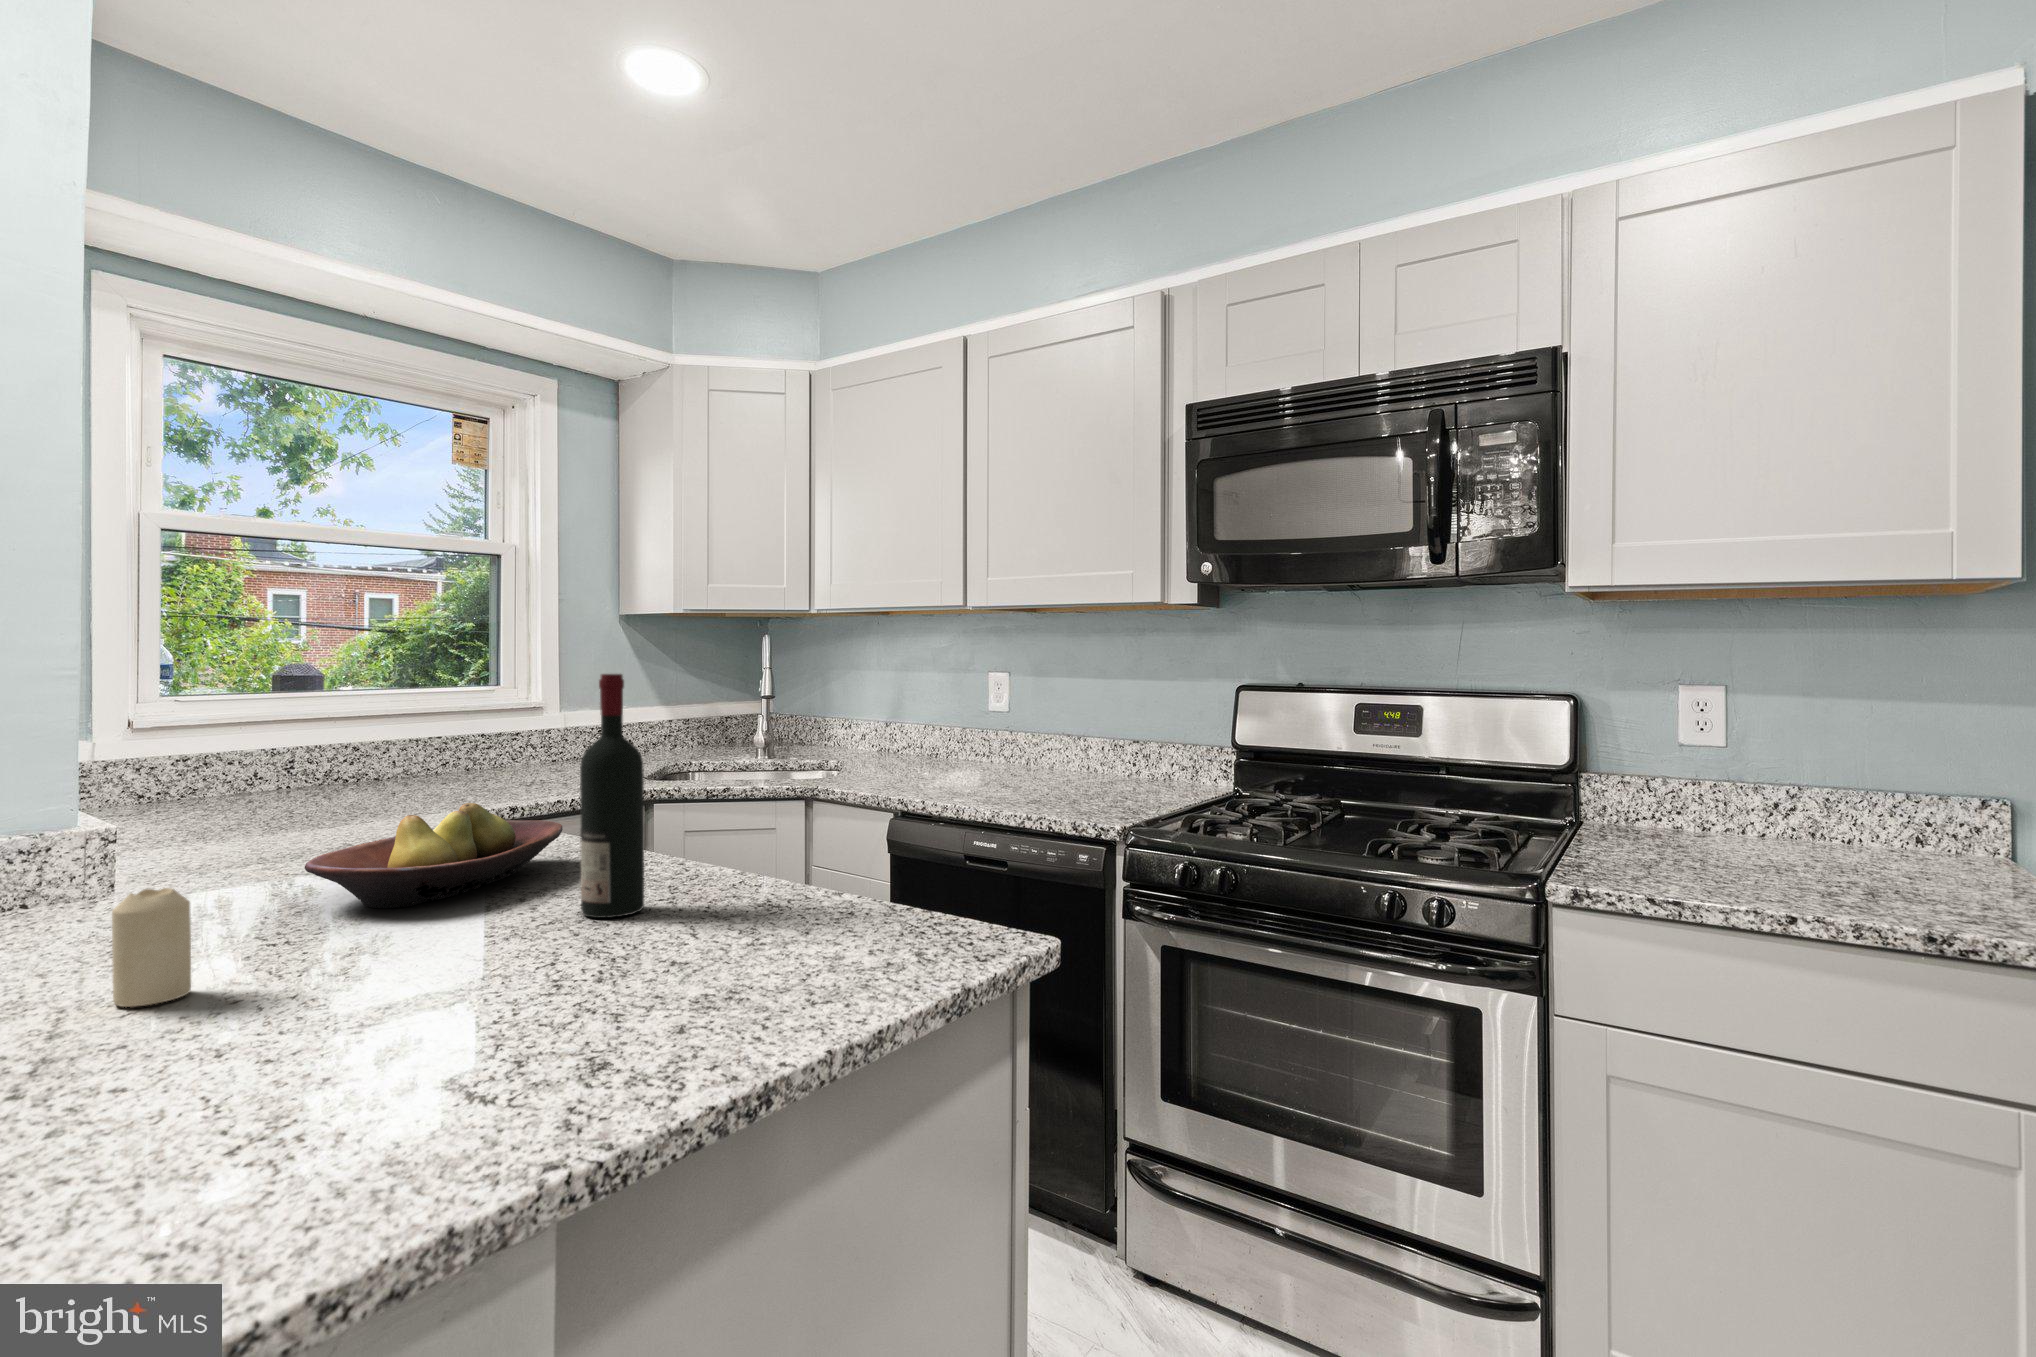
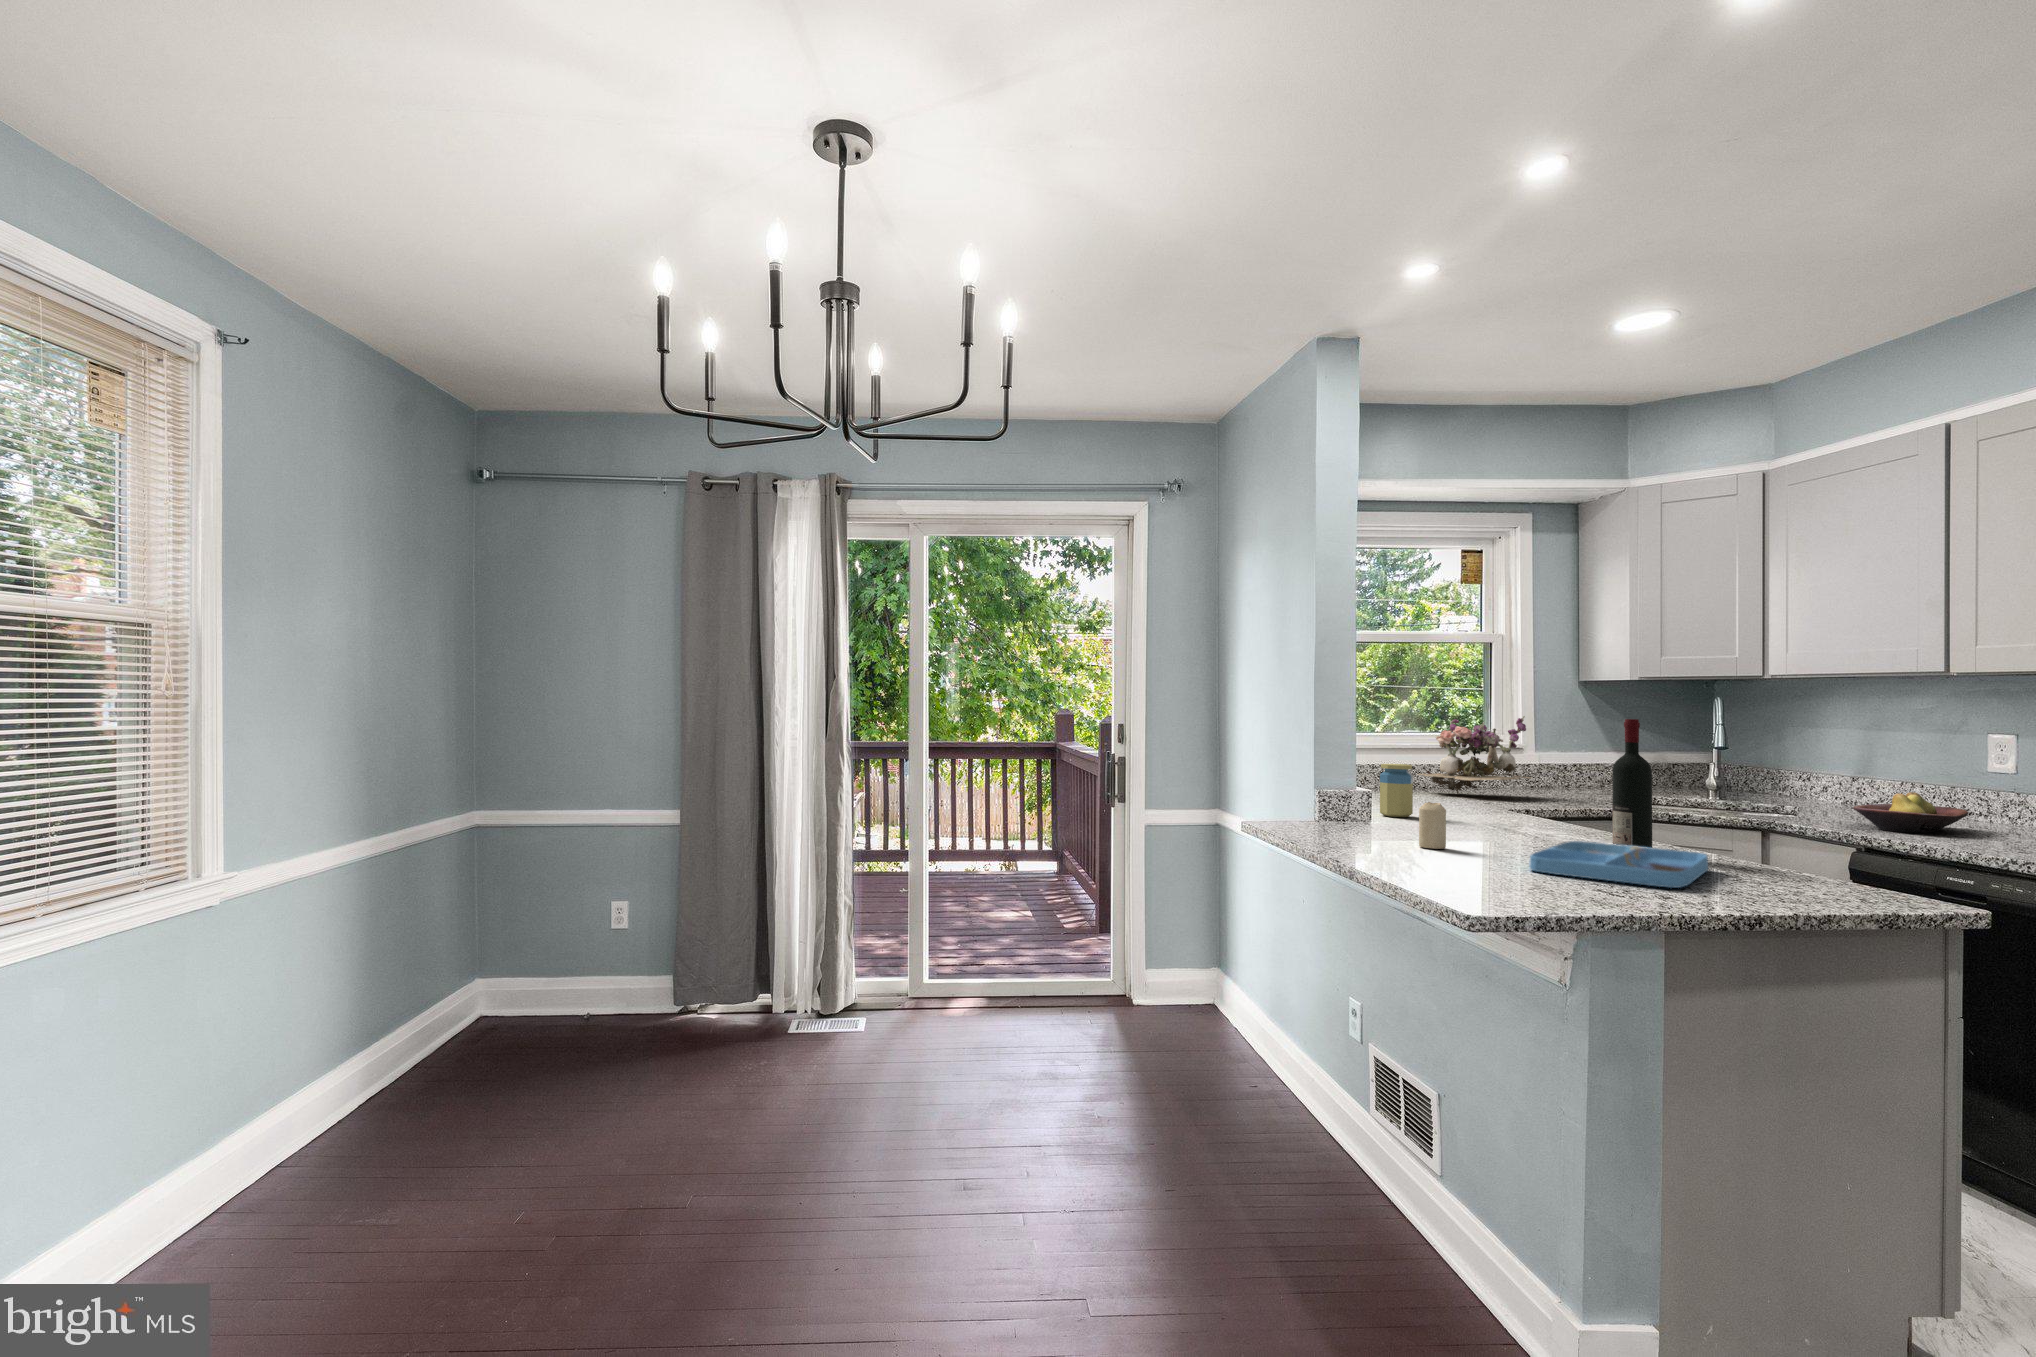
flower arrangement: none [358,664,541,788] -> present [1419,716,1531,794]
jar: none [180,767,260,876] -> present [1380,764,1413,817]
fruit bowl: present [305,803,563,908] -> present [1853,792,1969,833]
tray: none [332,910,719,1061] -> present [1529,841,1708,888]

